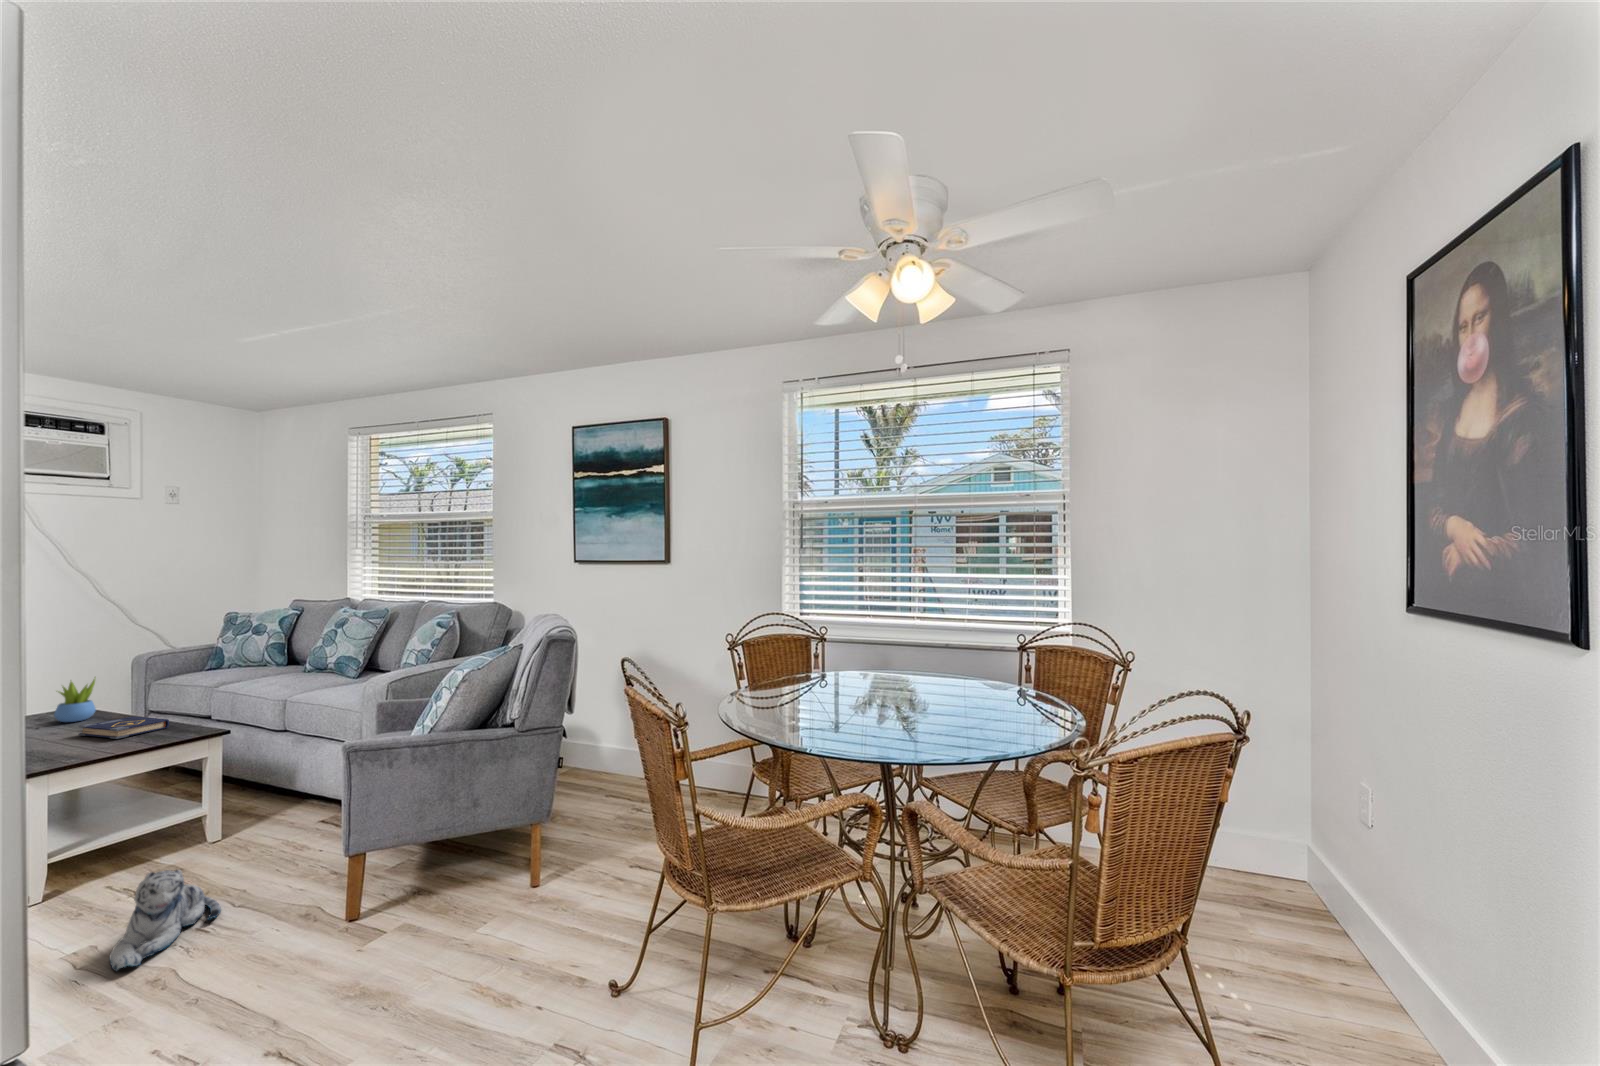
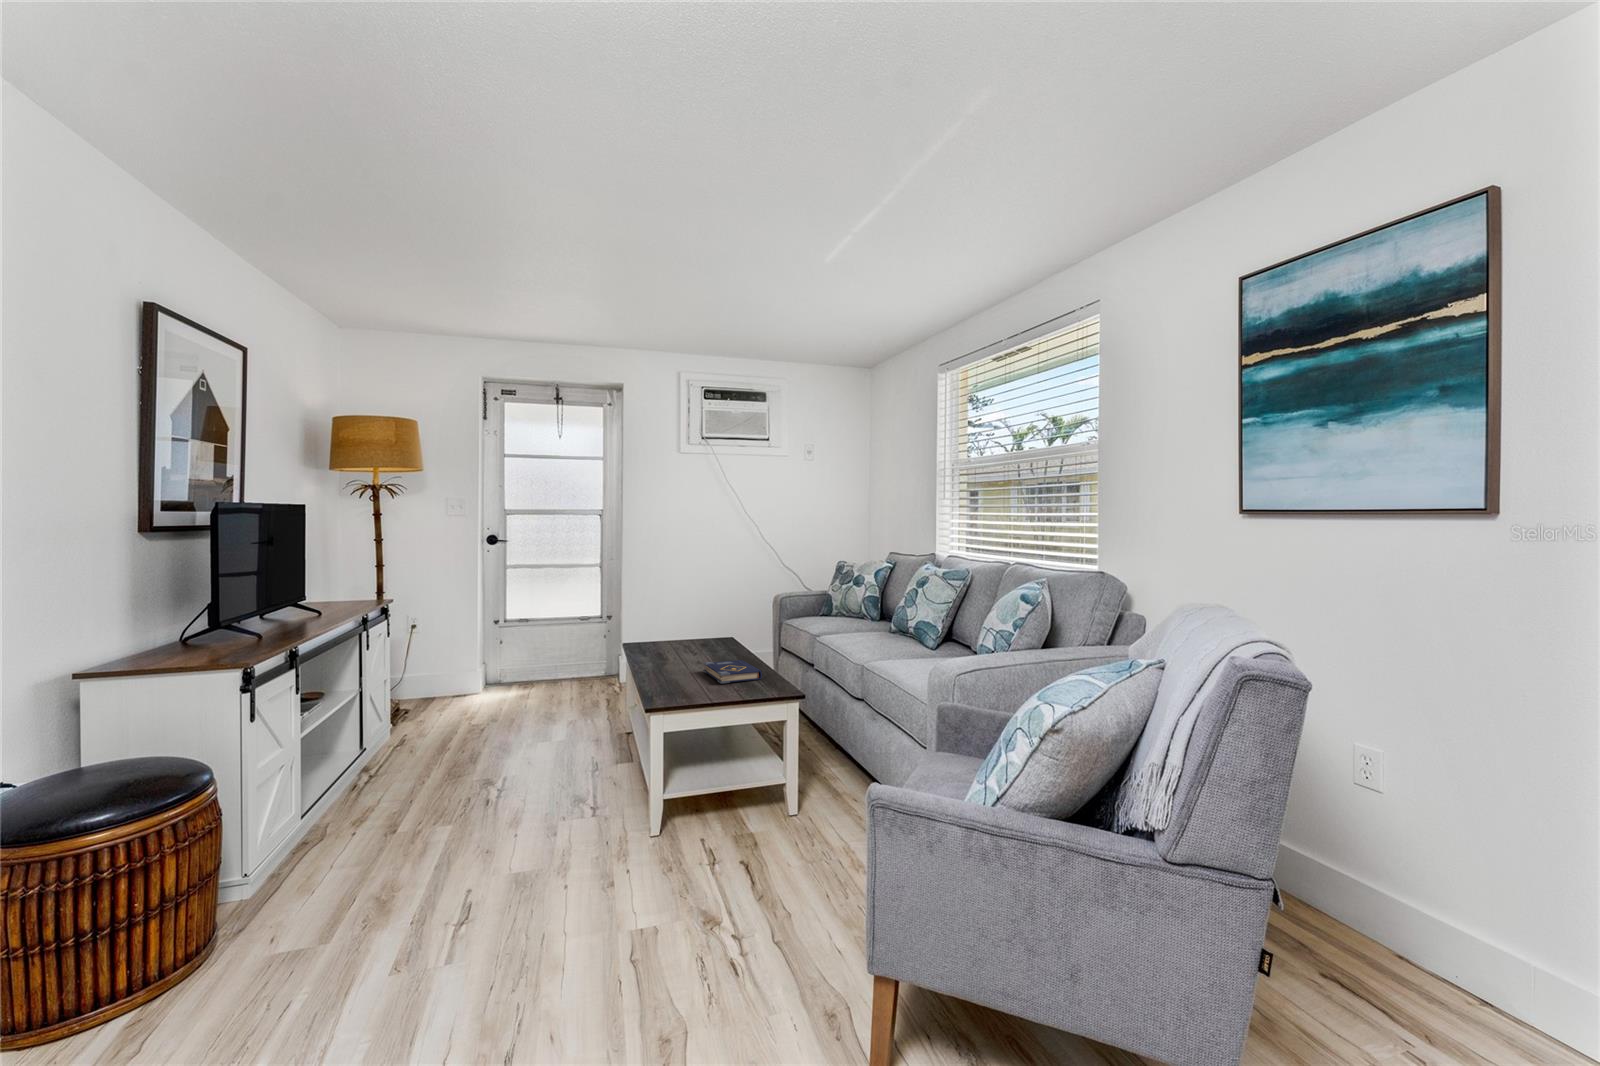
succulent plant: present [54,677,96,722] -> none [700,614,726,655]
plush toy: present [110,870,221,971] -> none [647,872,762,994]

